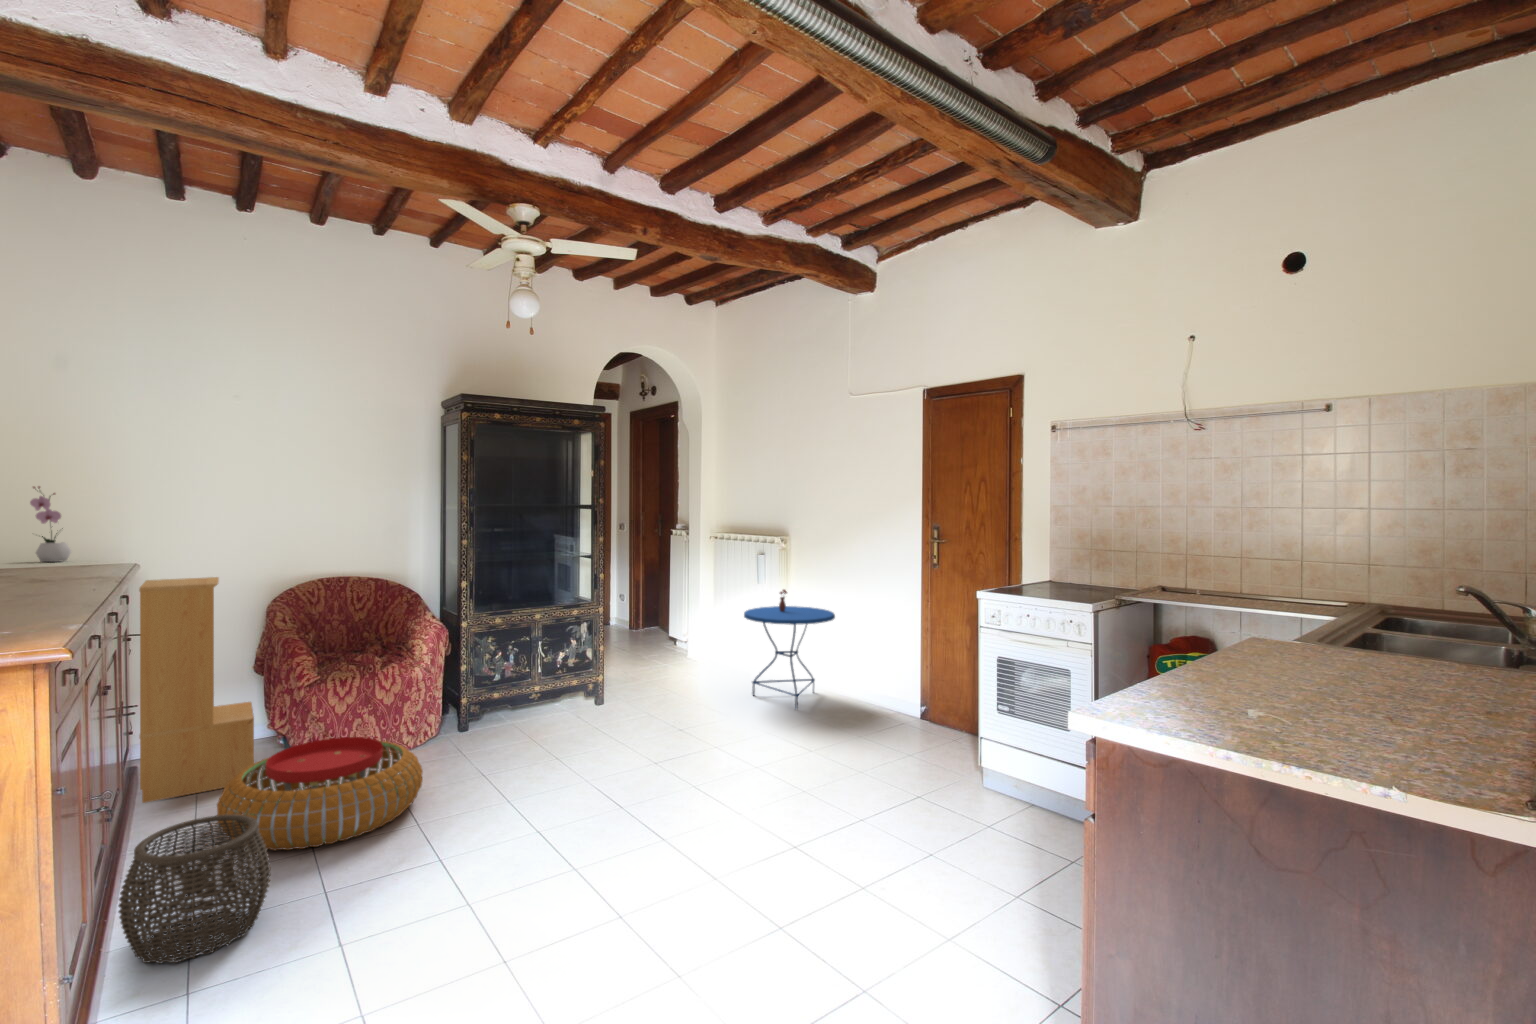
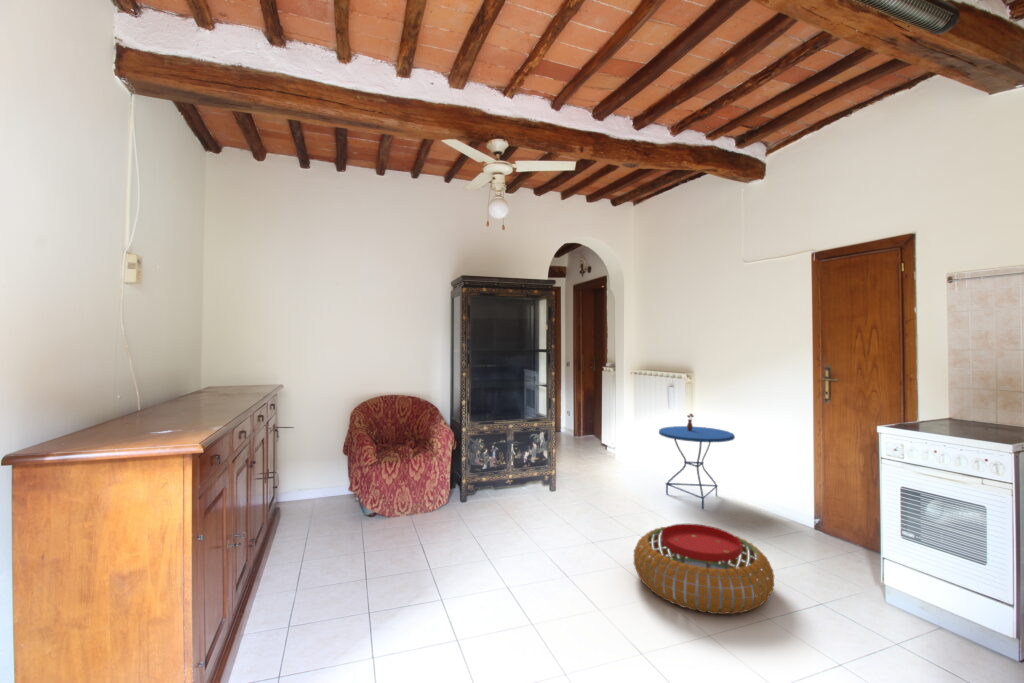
flower arrangement: present [30,486,72,562] -> none [234,340,256,383]
bookshelf: present [139,577,254,803] -> none [280,394,340,531]
pouf: present [217,737,423,850] -> present [634,524,774,614]
woven basket: present [118,814,271,964] -> none [253,550,336,647]

